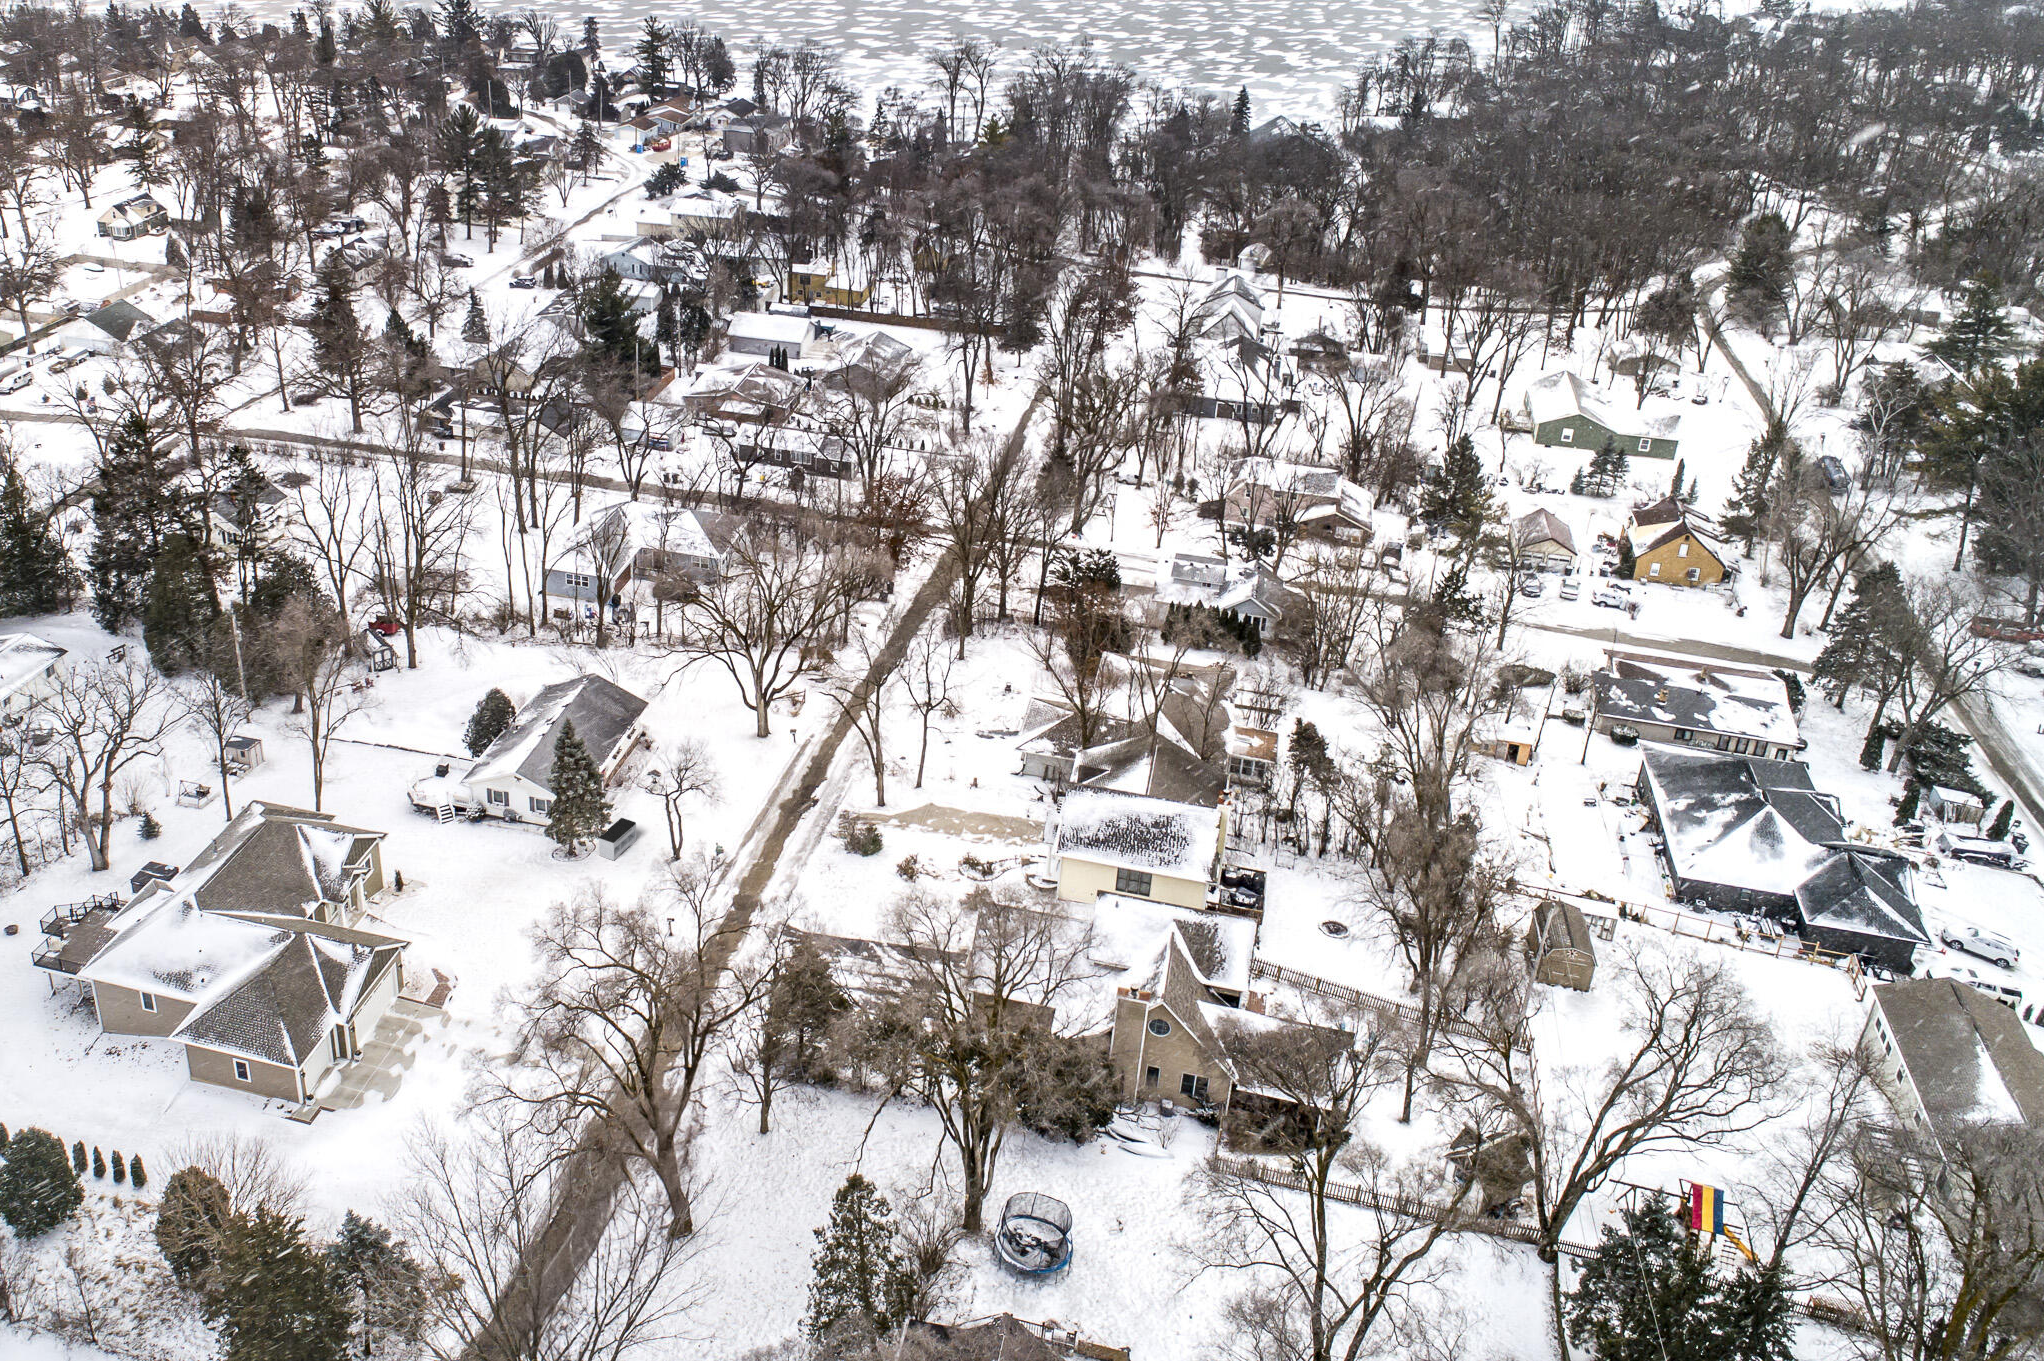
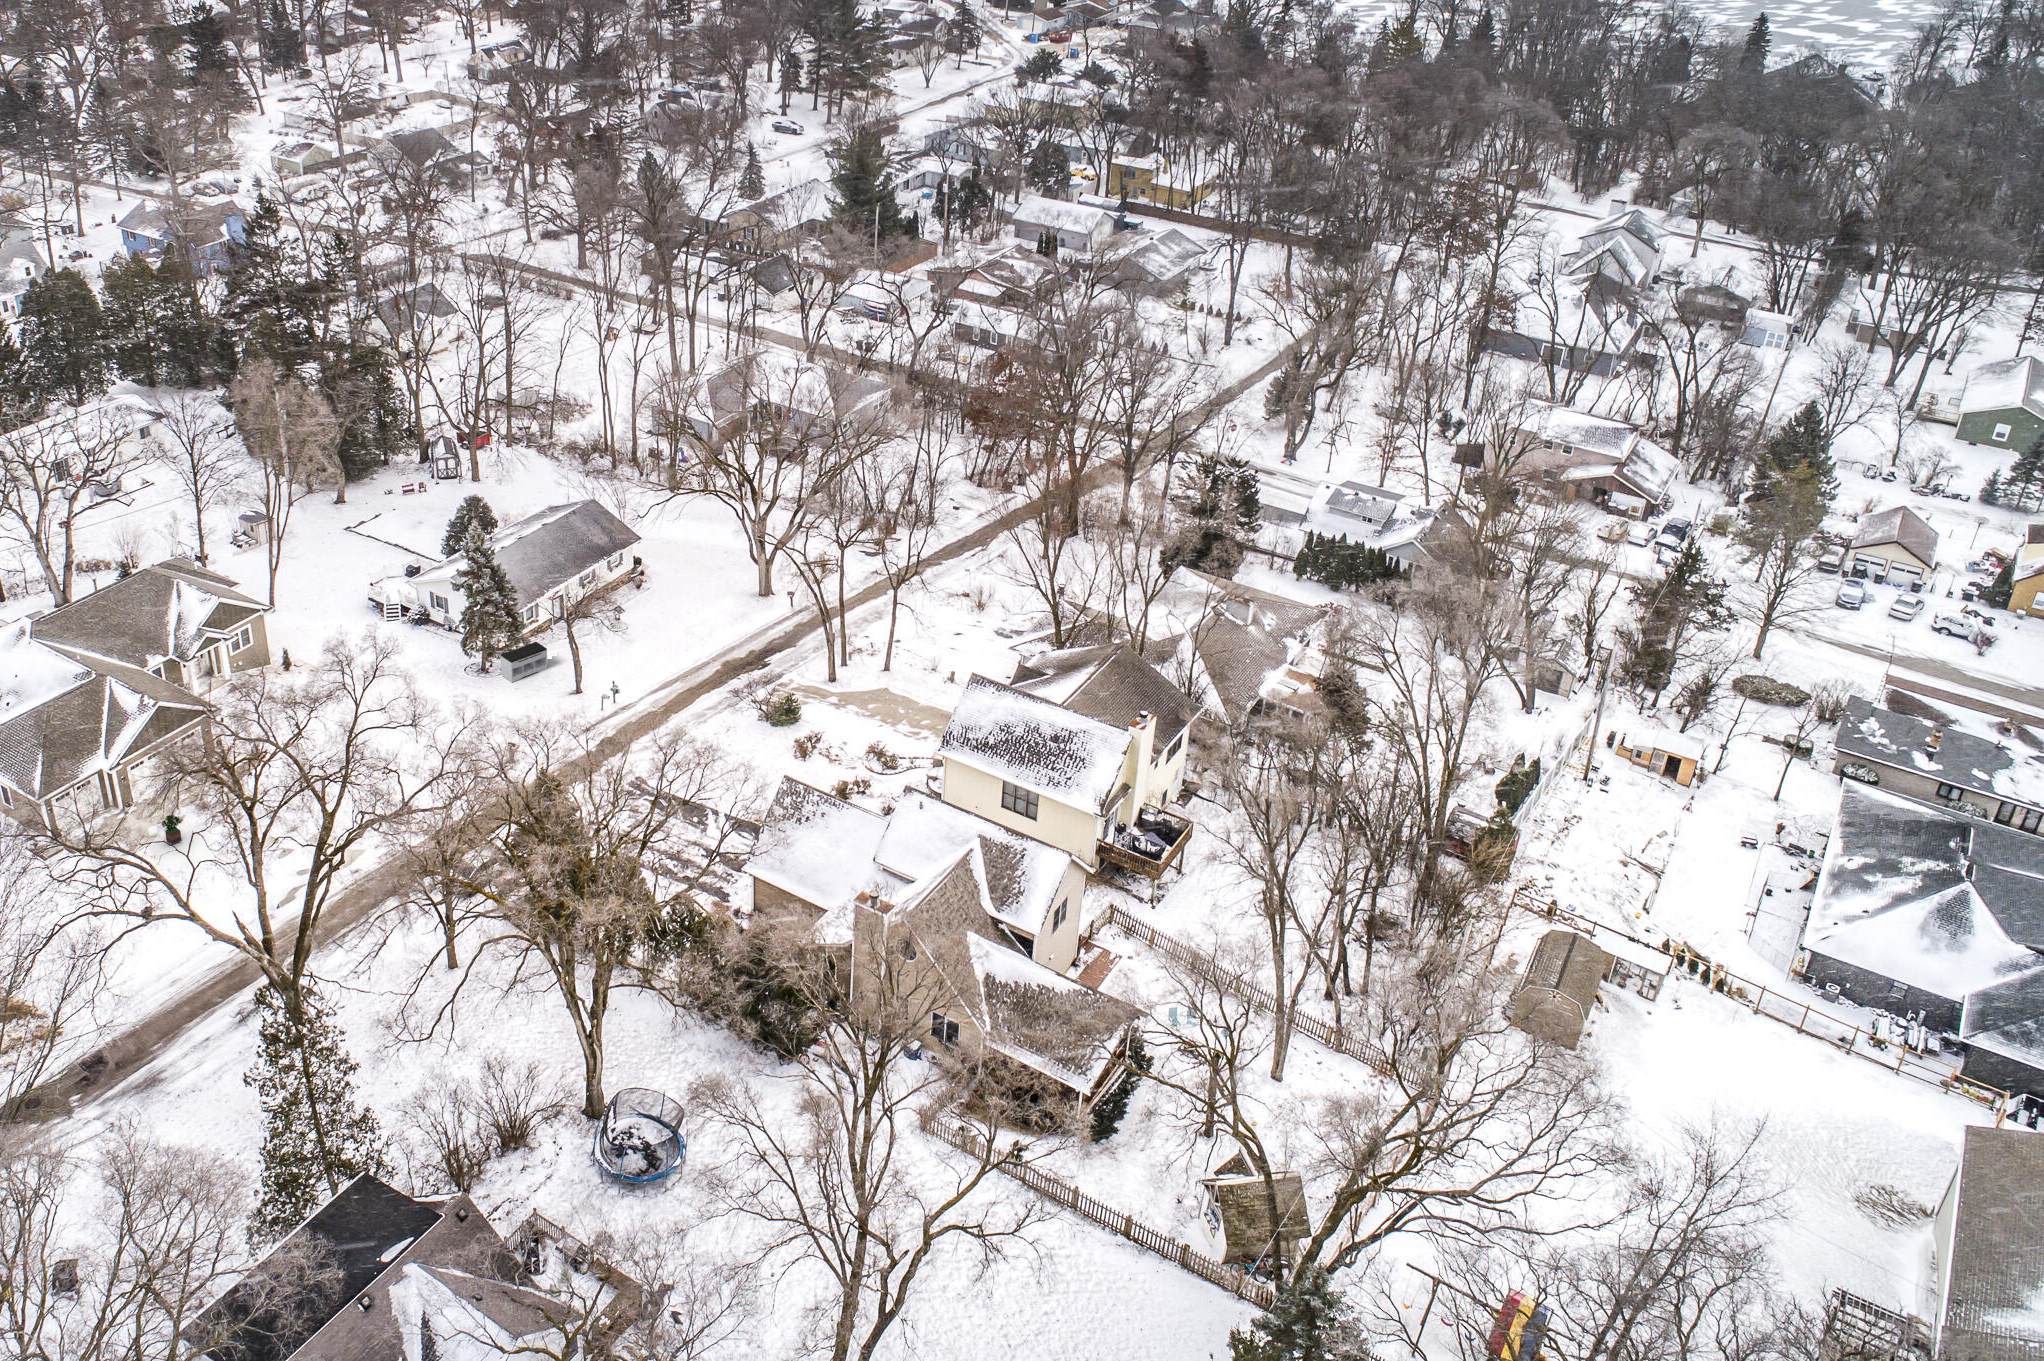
potted tree: none [396,1068,415,1098] -> present [162,815,183,845]

